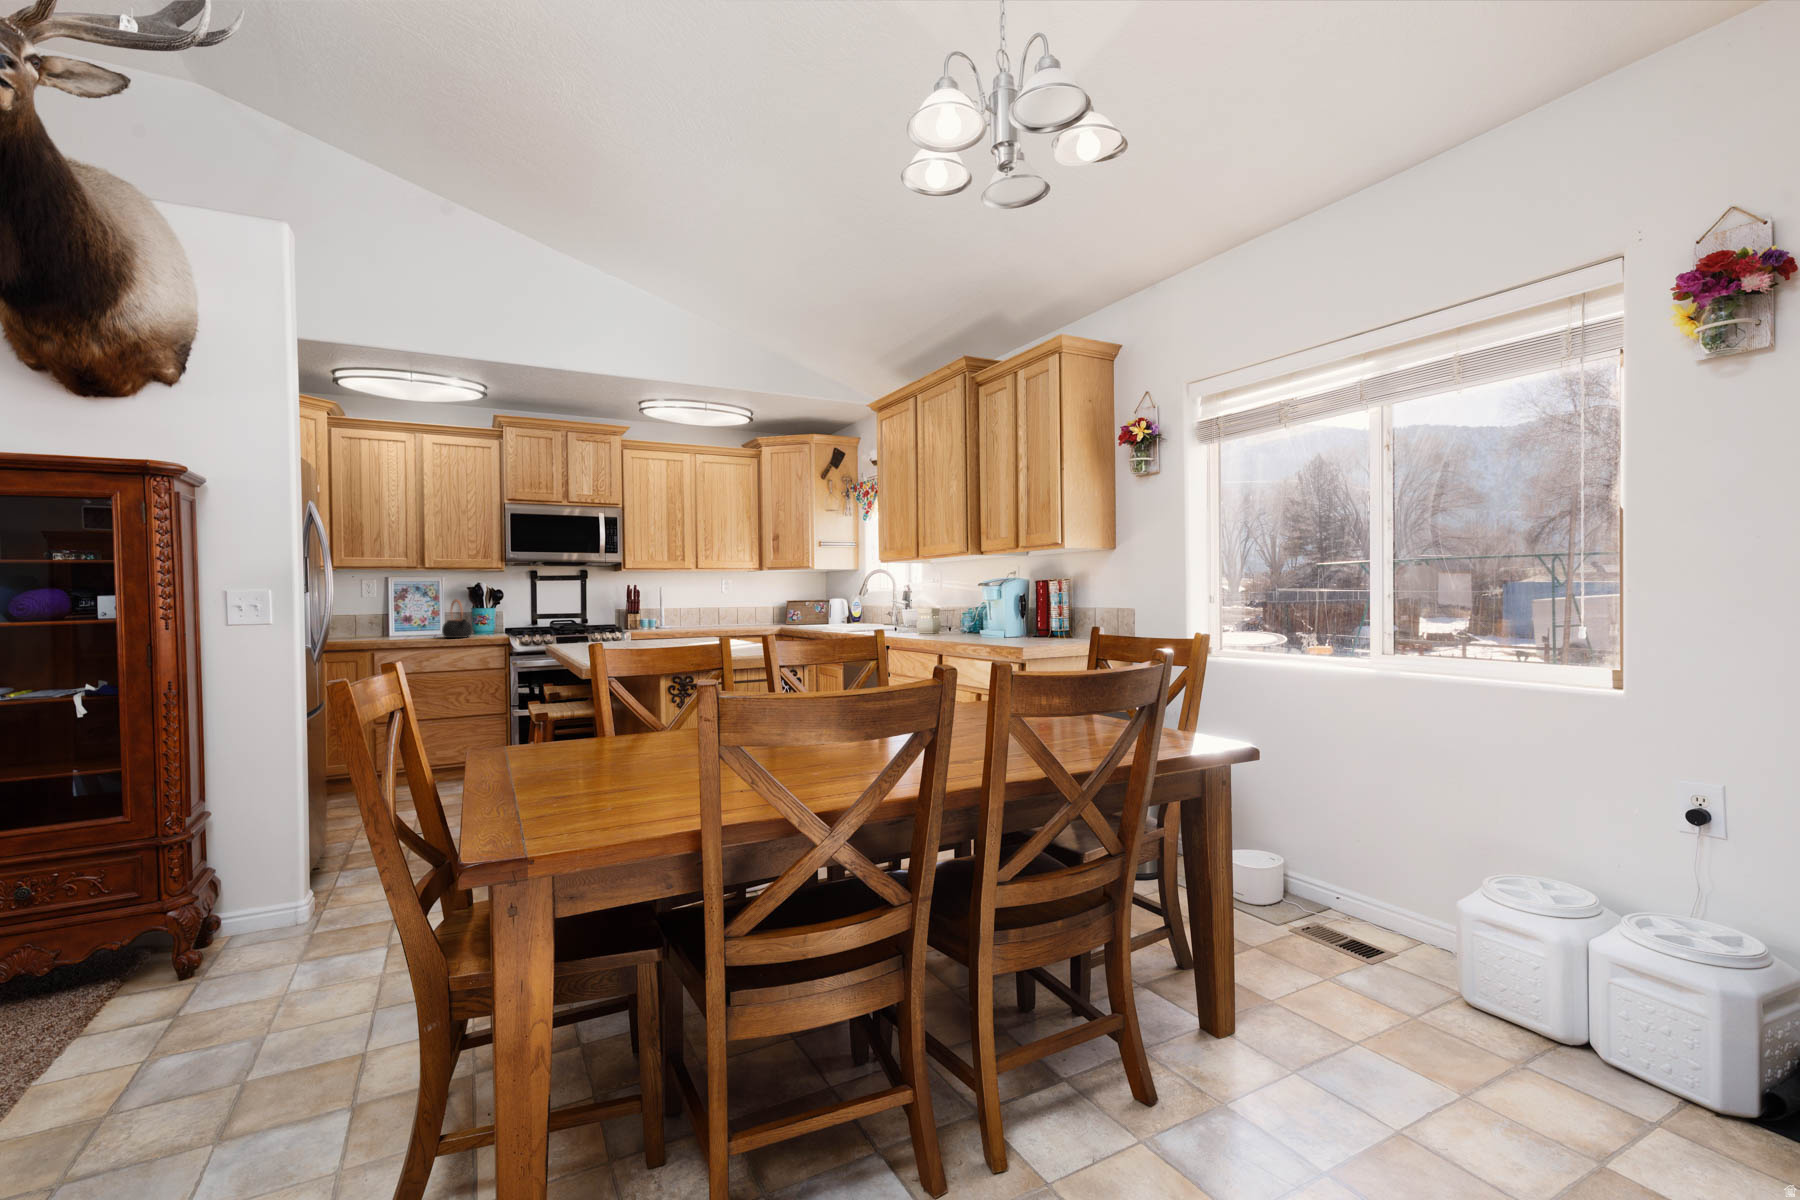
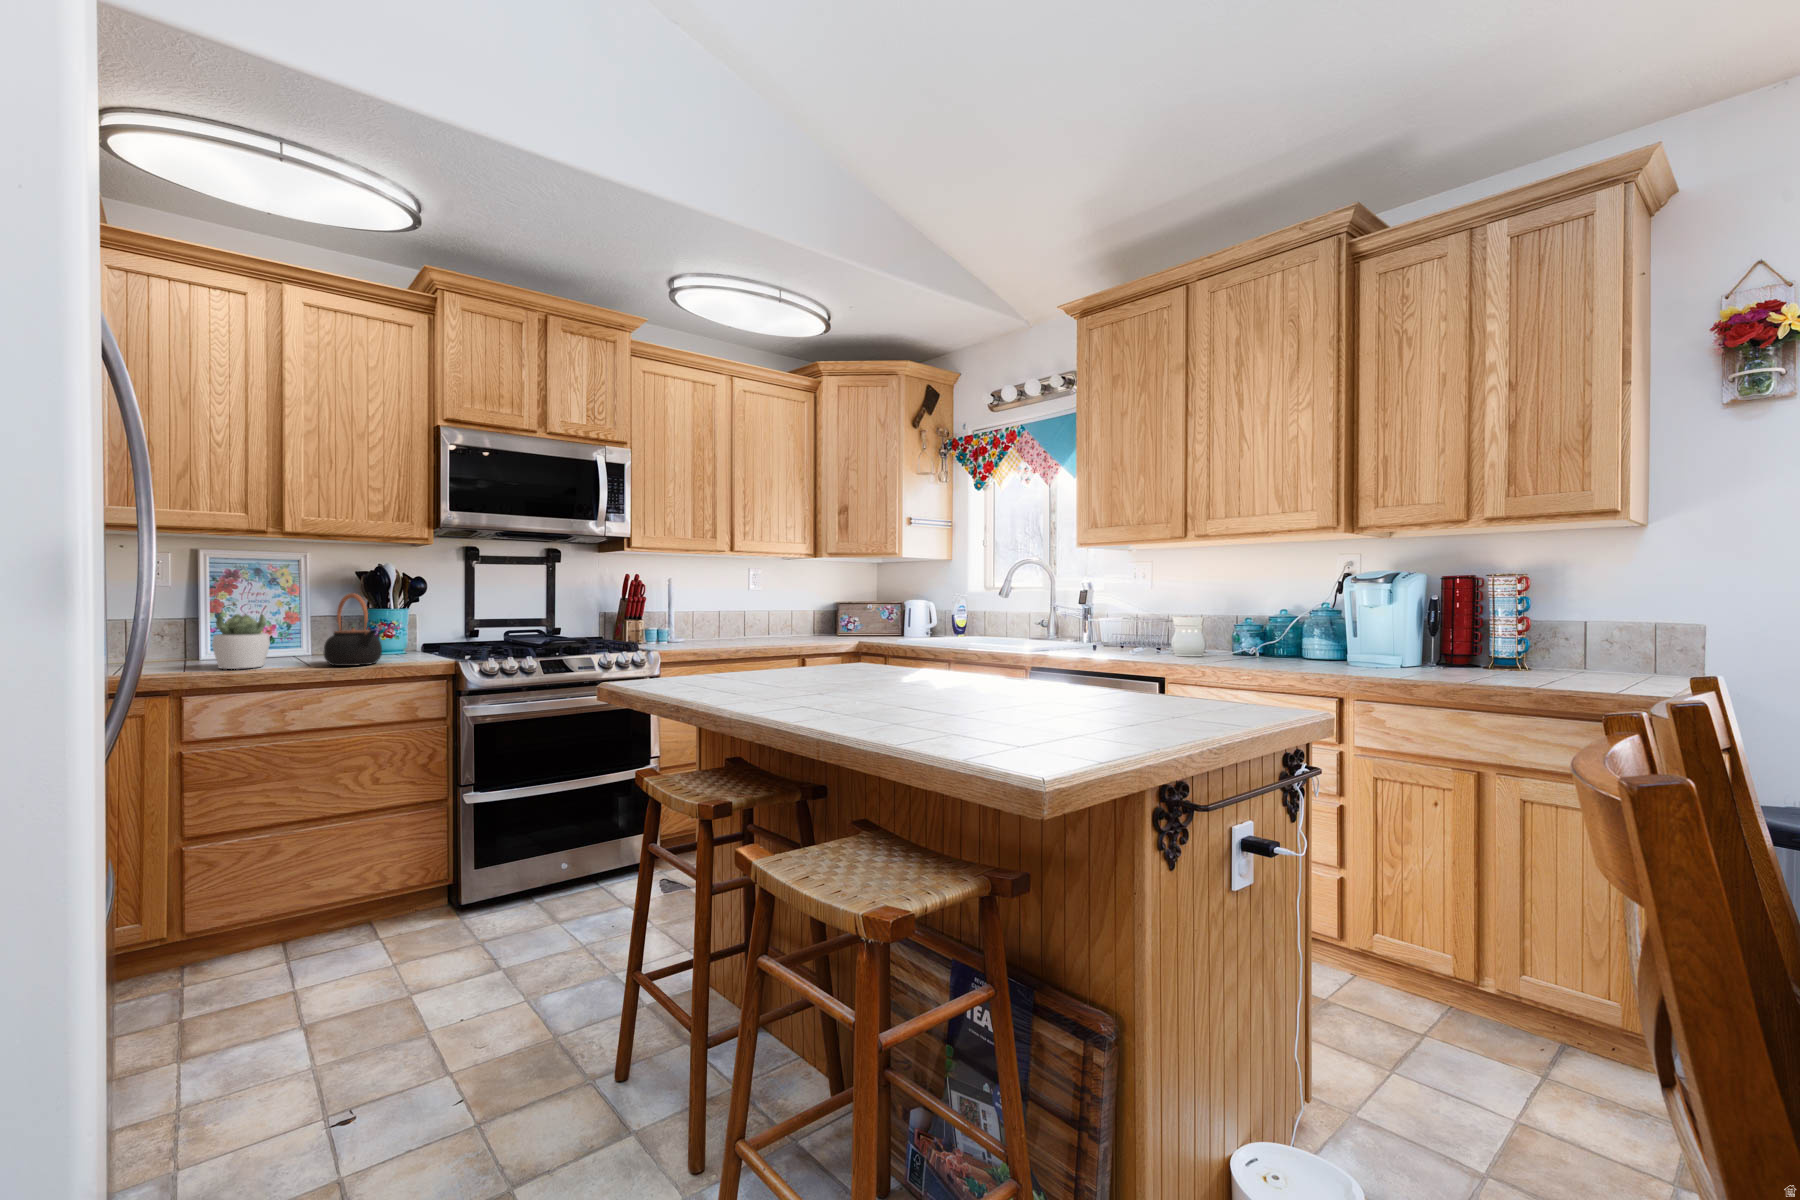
succulent plant: none [389,611,418,639] -> present [212,614,270,669]

